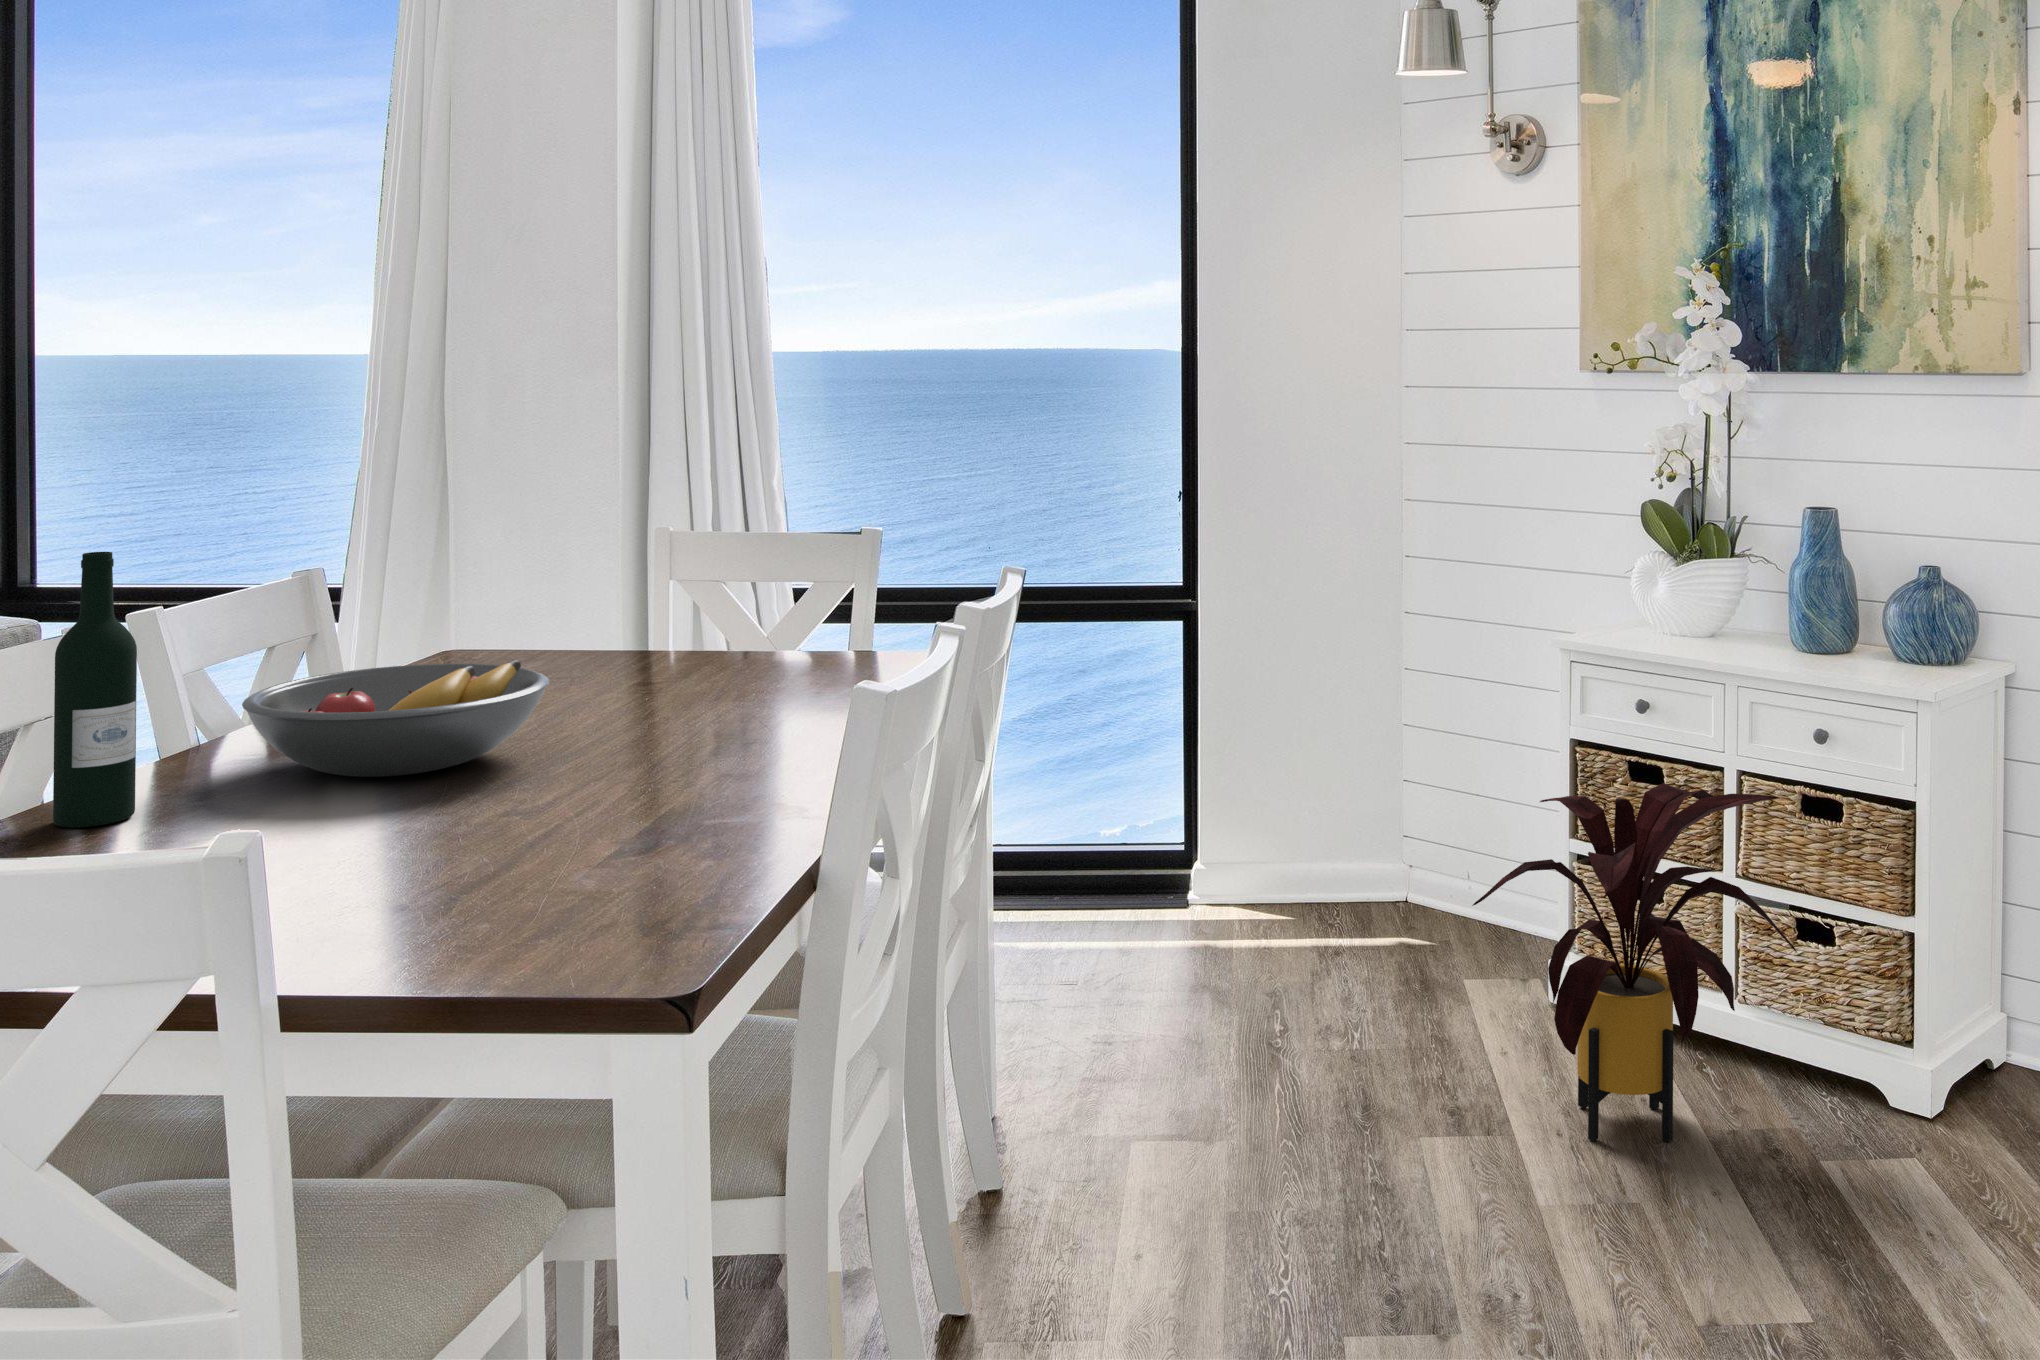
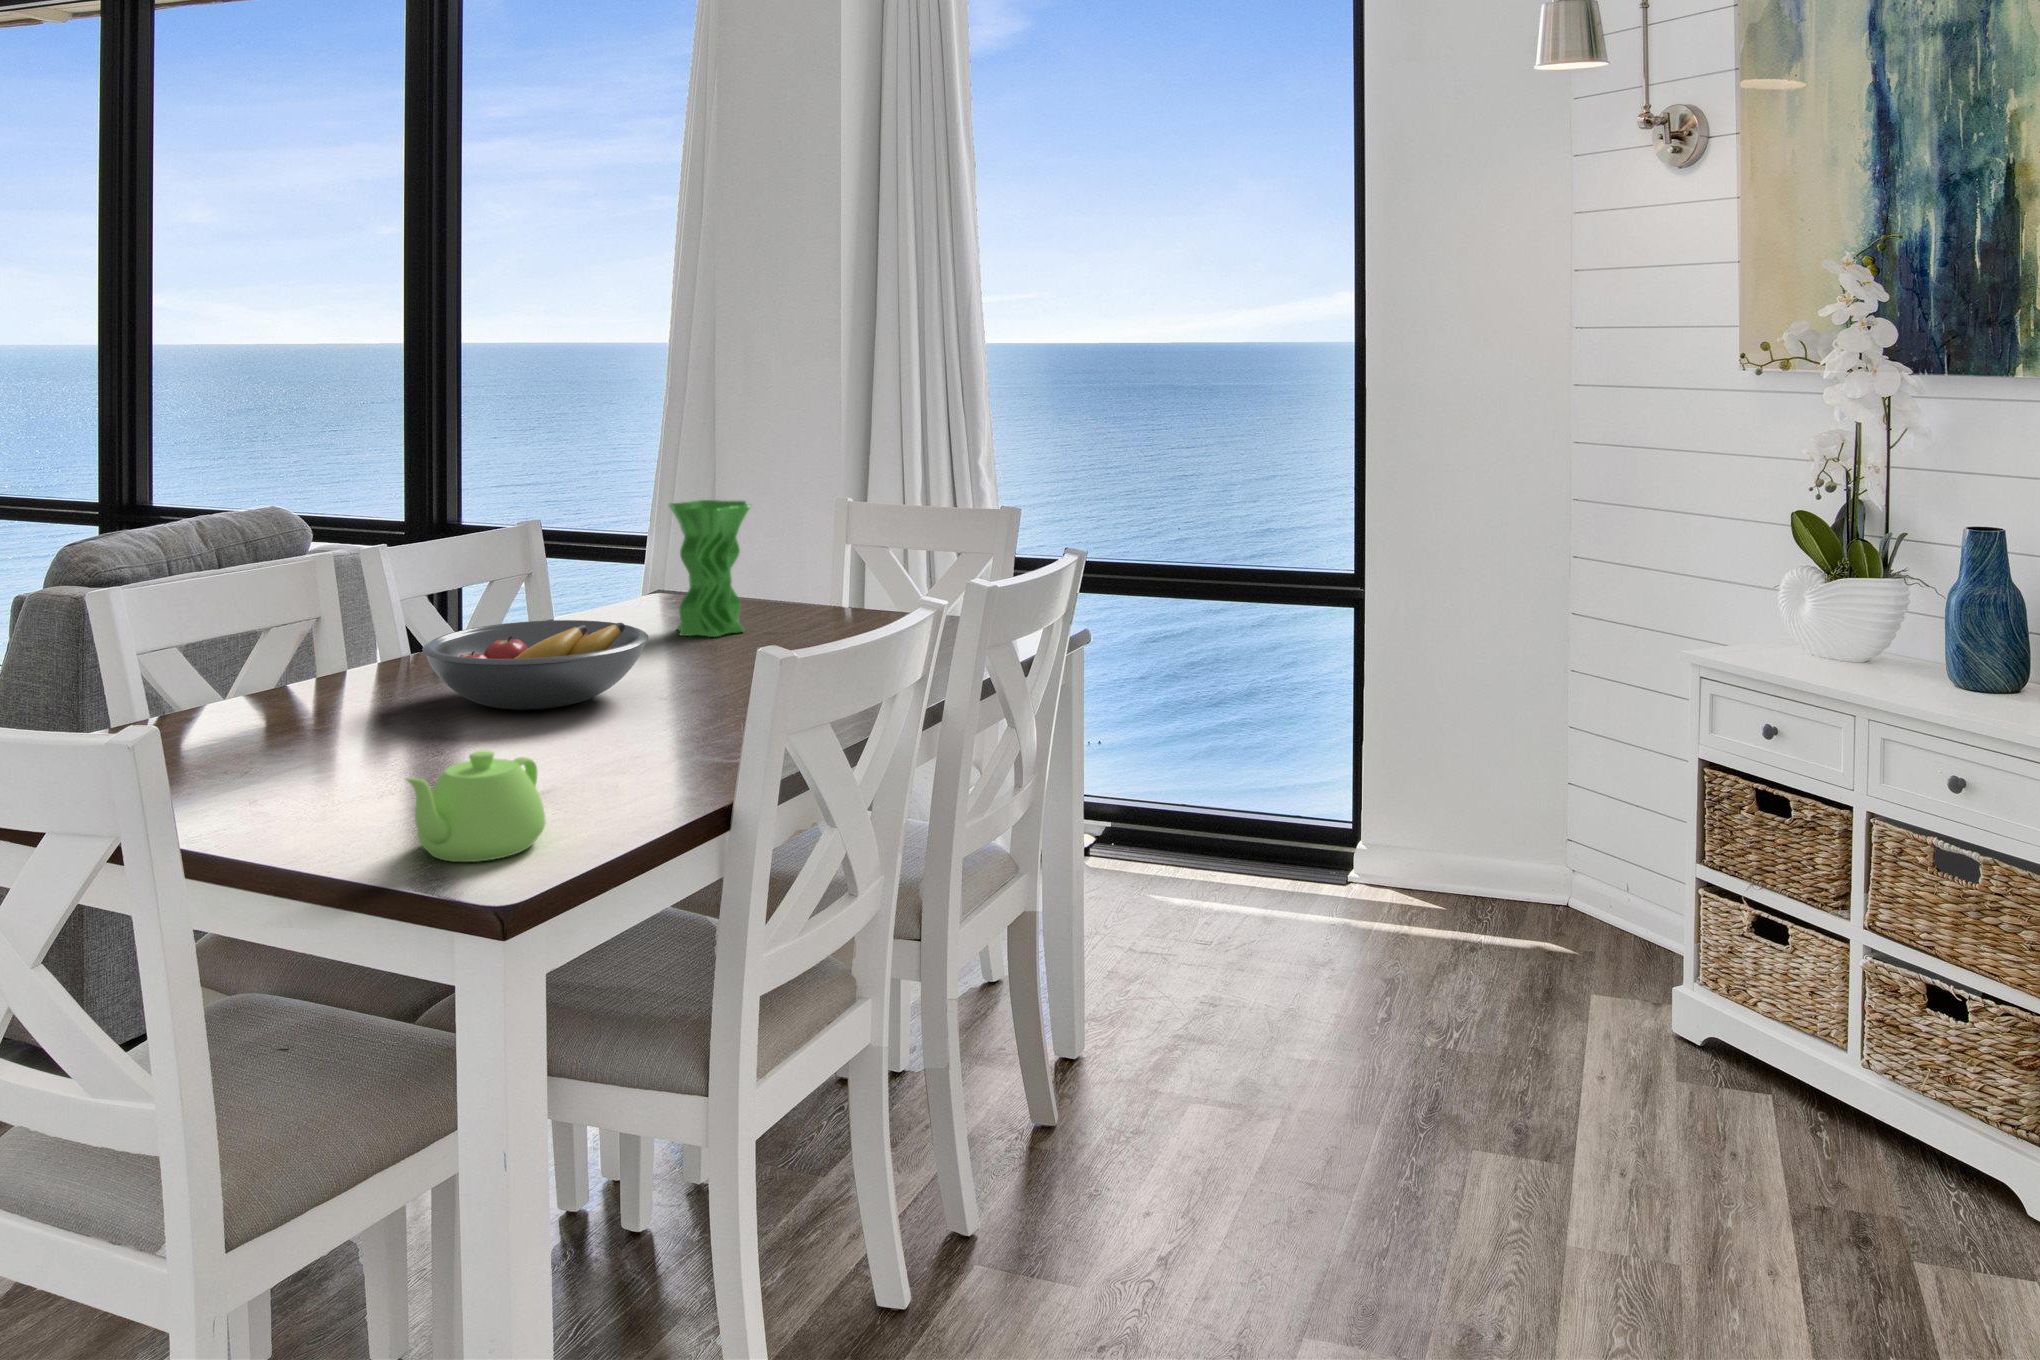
vase: none [485,517,600,683] -> present [669,500,752,637]
wine bottle: present [53,552,137,828] -> none [280,526,336,731]
house plant: present [1472,783,1797,1142] -> none [1528,820,1898,1203]
teapot: none [432,806,598,946] -> present [406,751,546,862]

